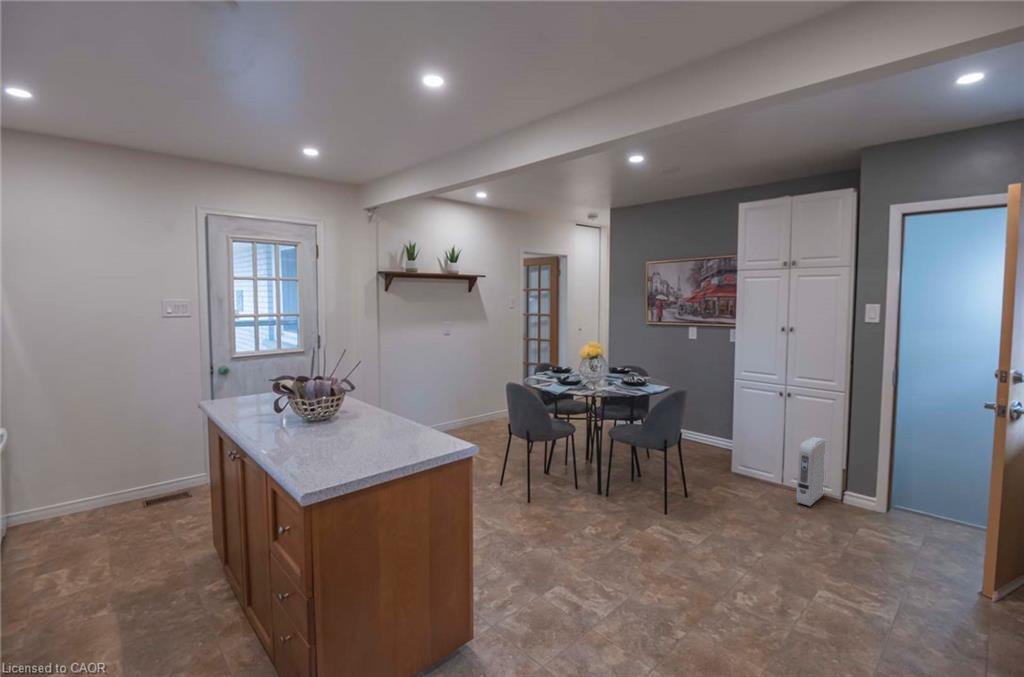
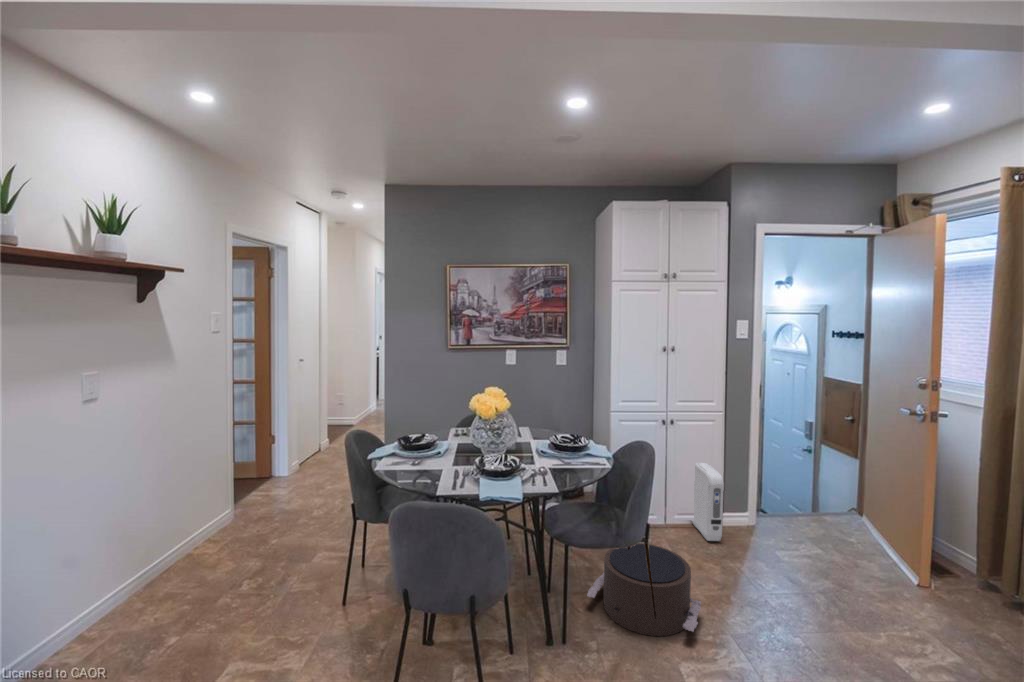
pouf: none [633,462,703,516] -> present [587,543,701,636]

